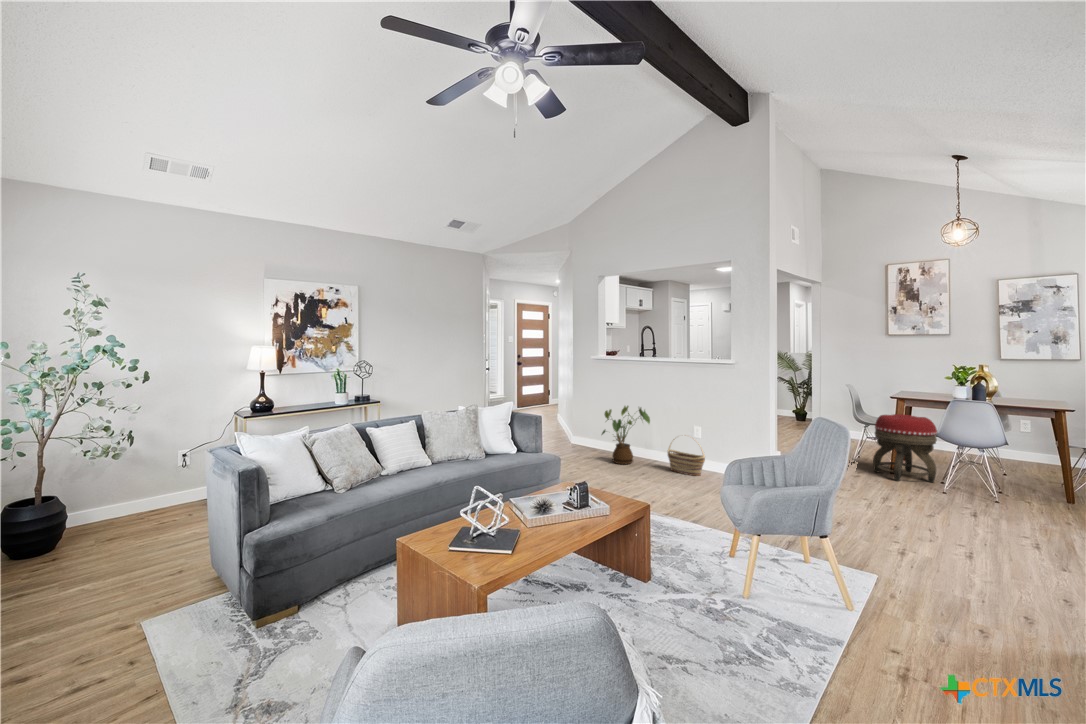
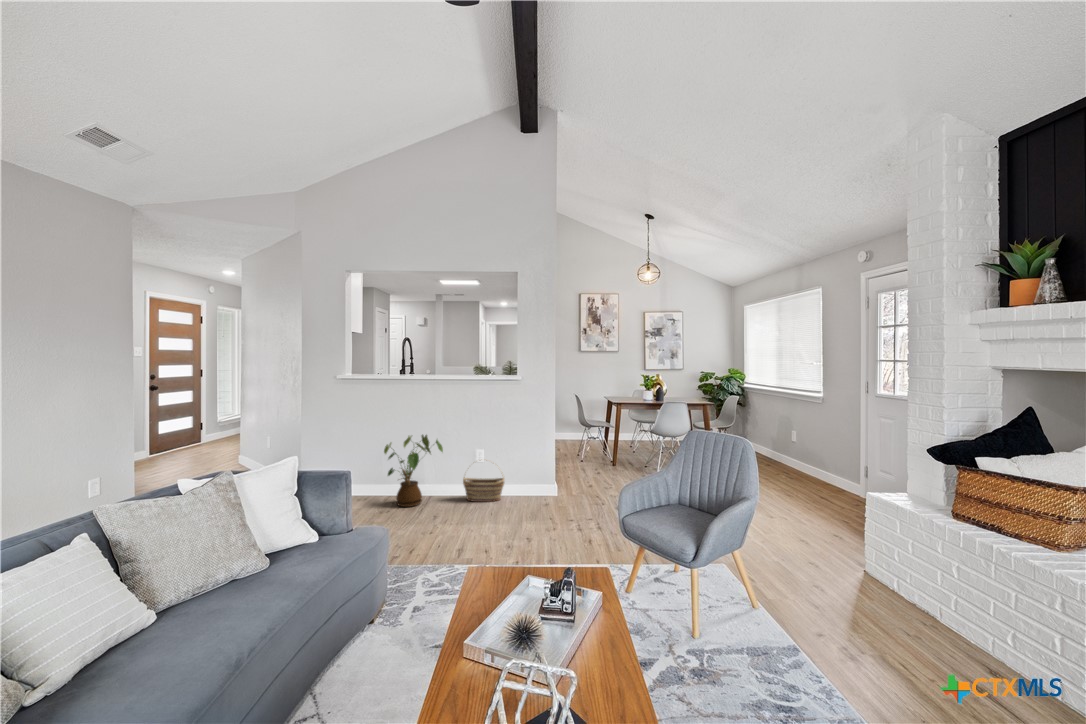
footstool: present [873,414,937,482] -> none [602,416,642,470]

